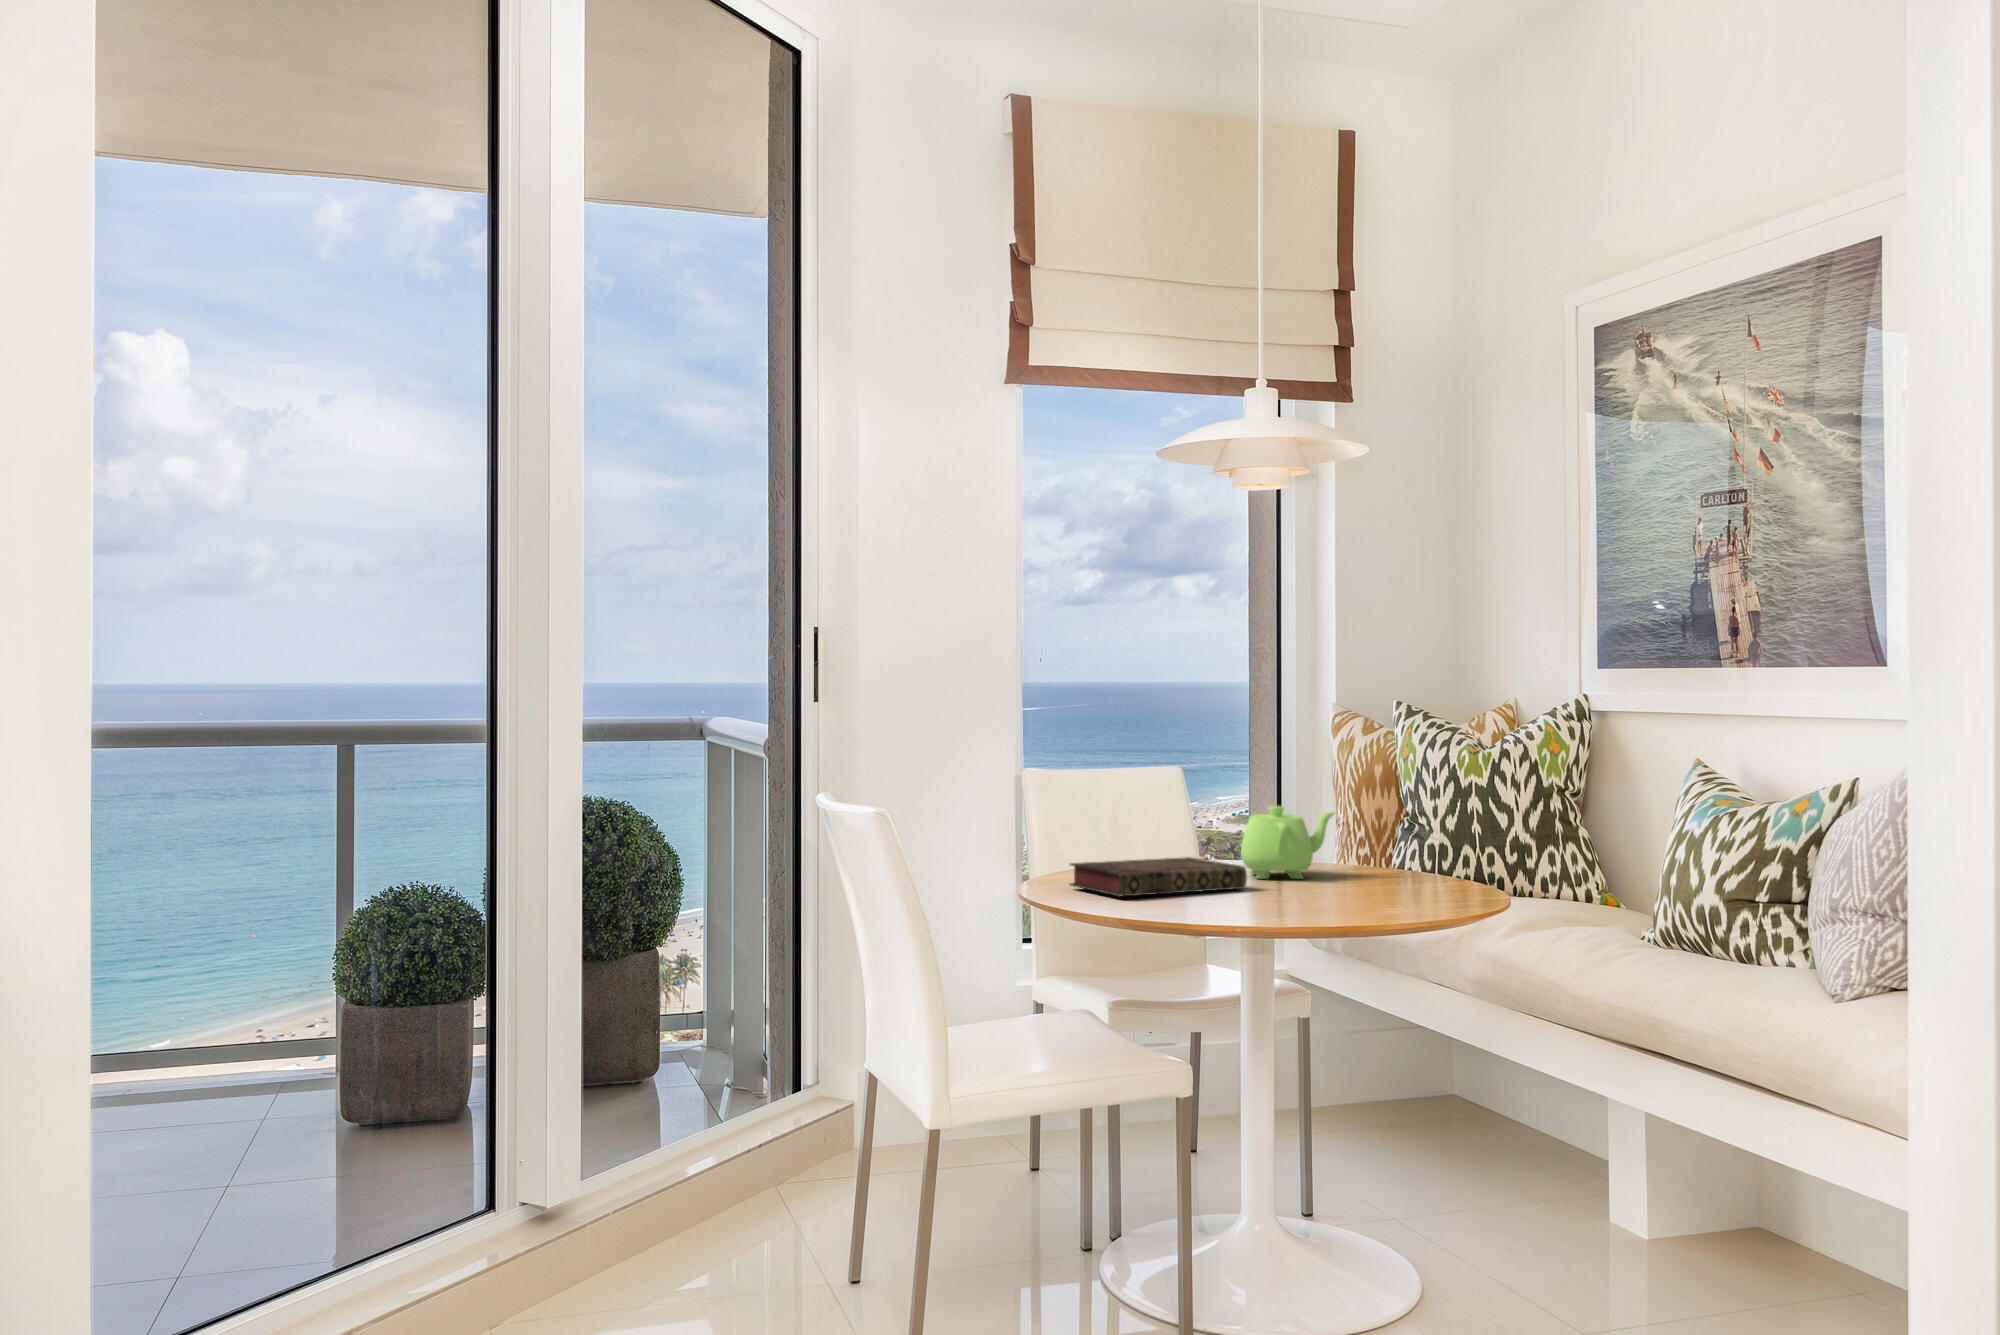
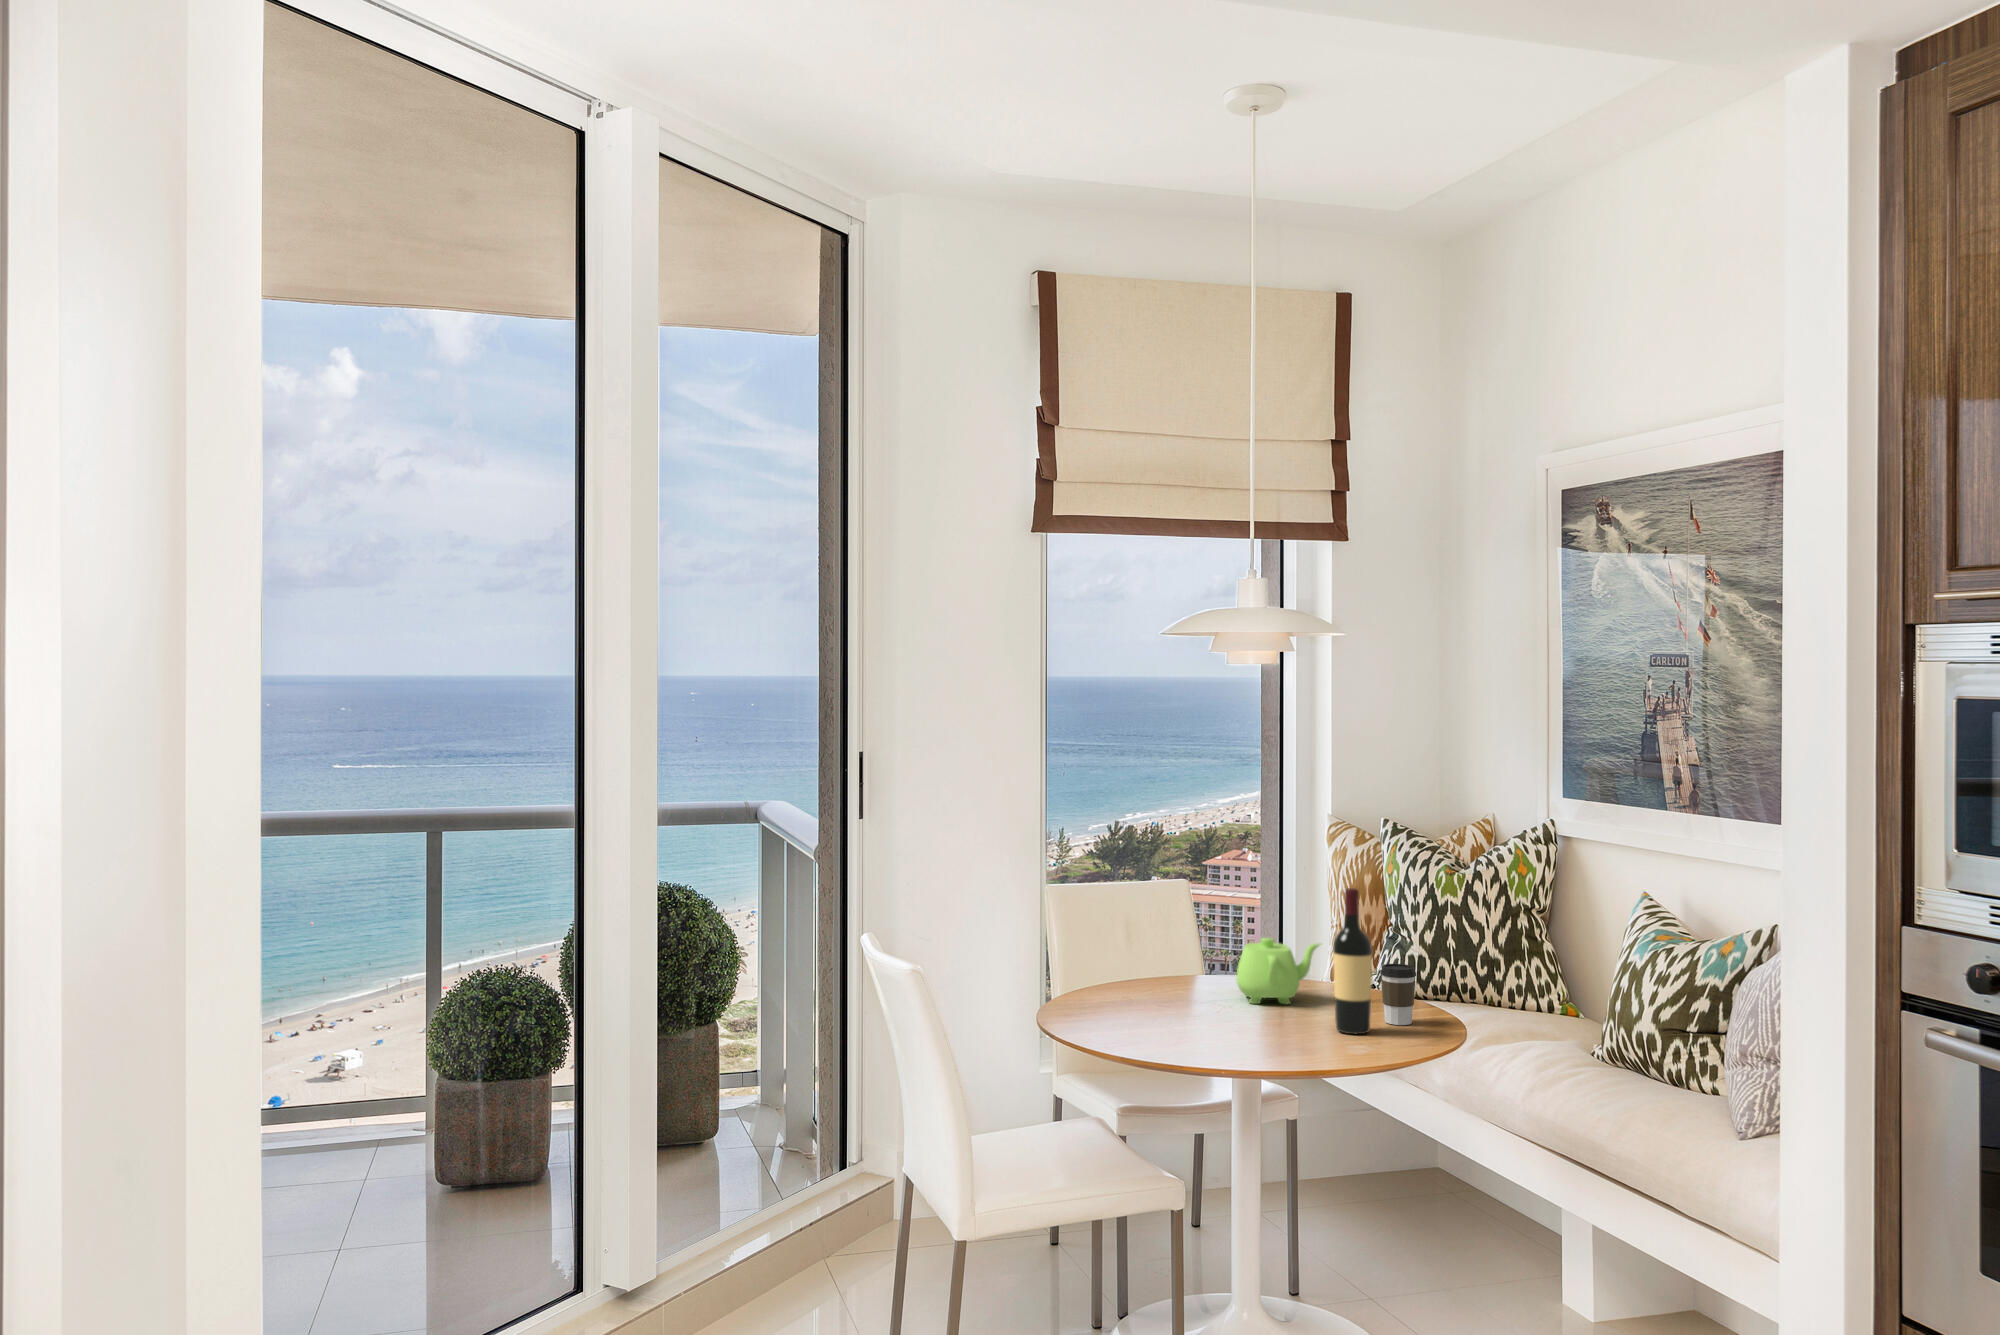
wine bottle: none [1355,733,1400,899] -> present [1333,888,1372,1034]
coffee cup: none [1407,825,1449,892] -> present [1380,964,1416,1025]
book: present [1070,857,1247,896] -> none [1085,984,1240,1029]

